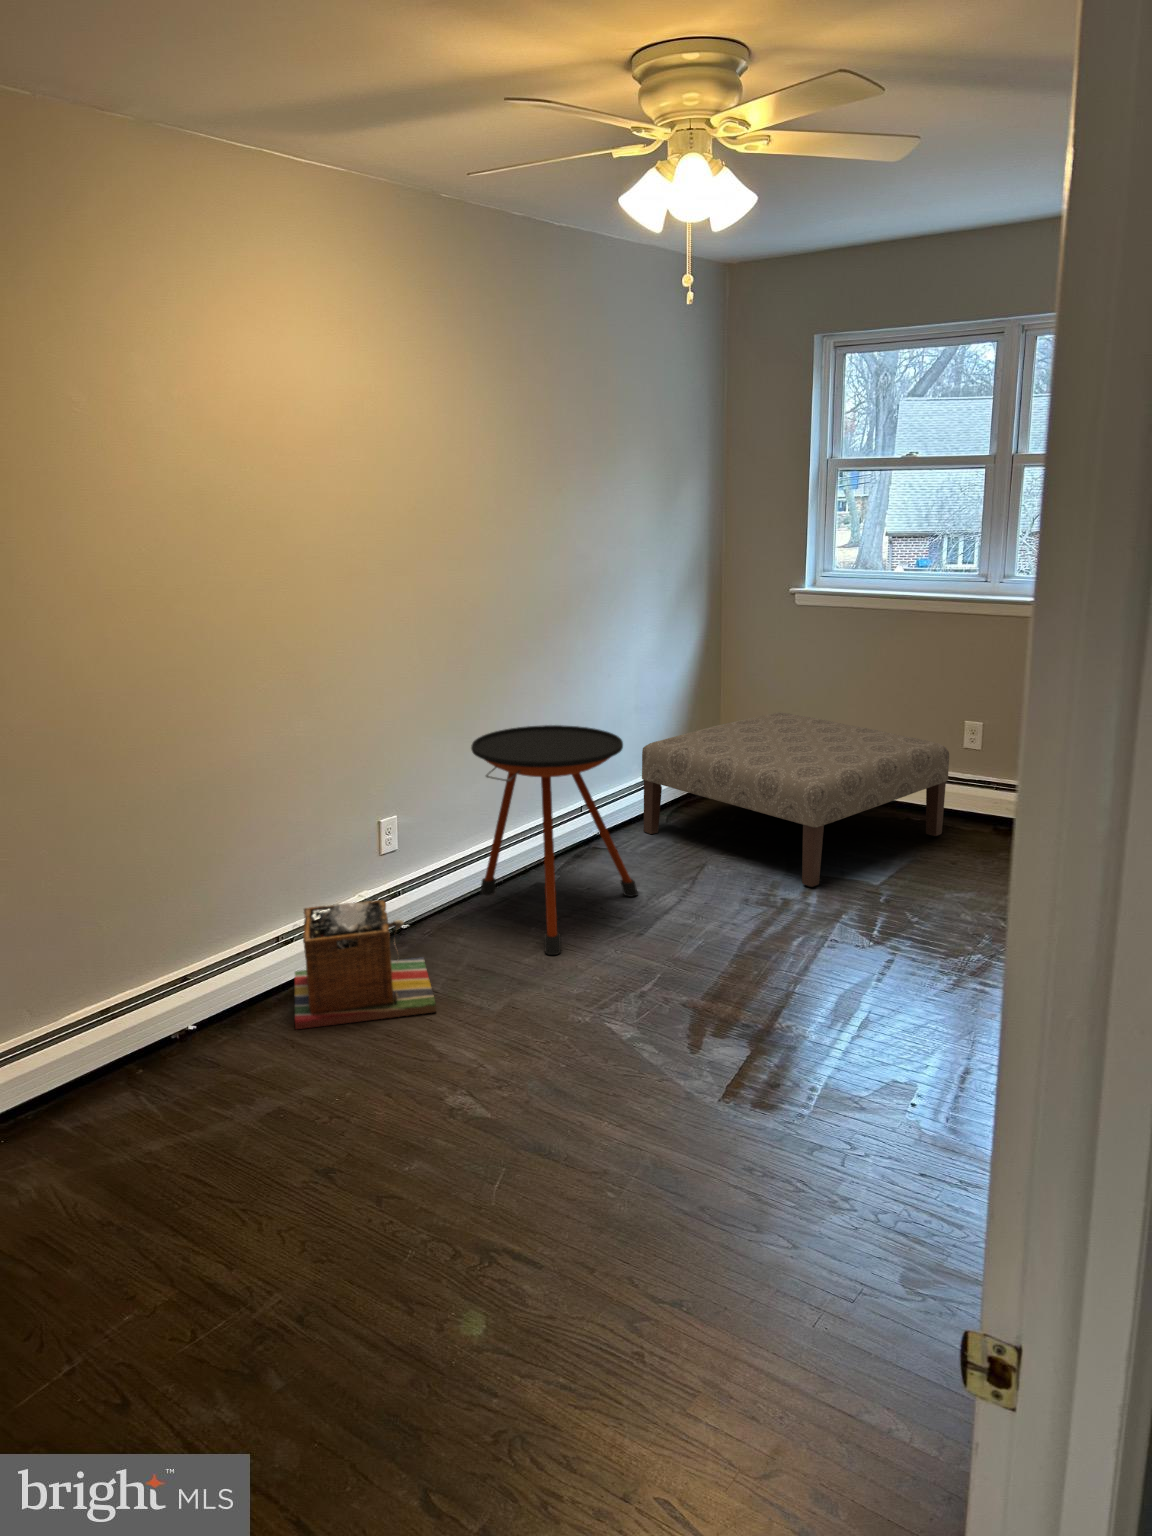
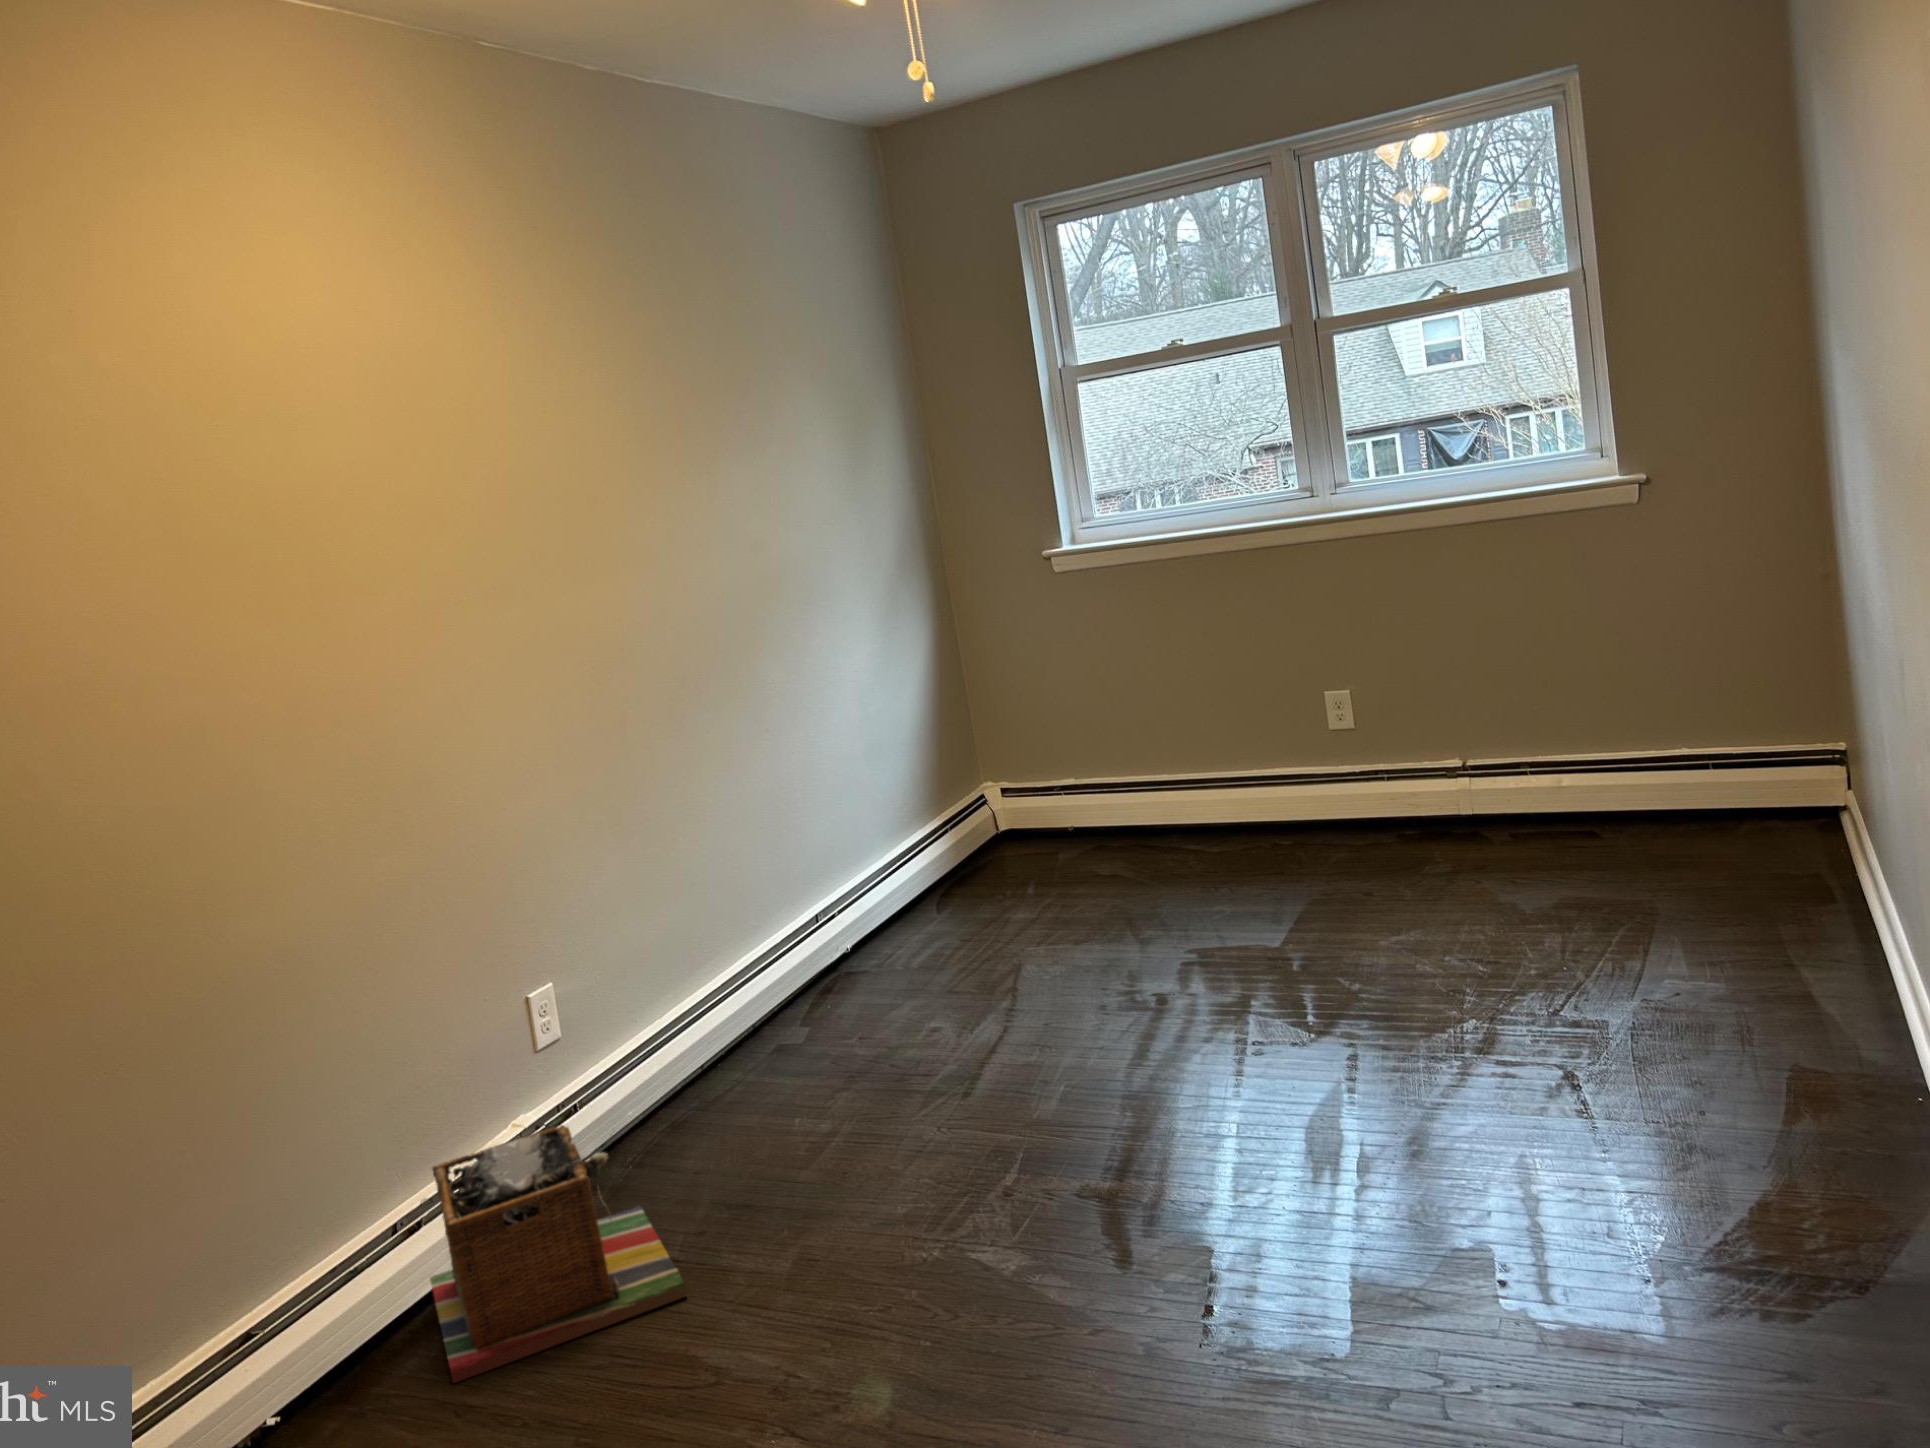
ottoman: present [642,712,949,887] -> none [892,730,1332,970]
side table: present [471,725,638,955] -> none [655,792,941,1157]

